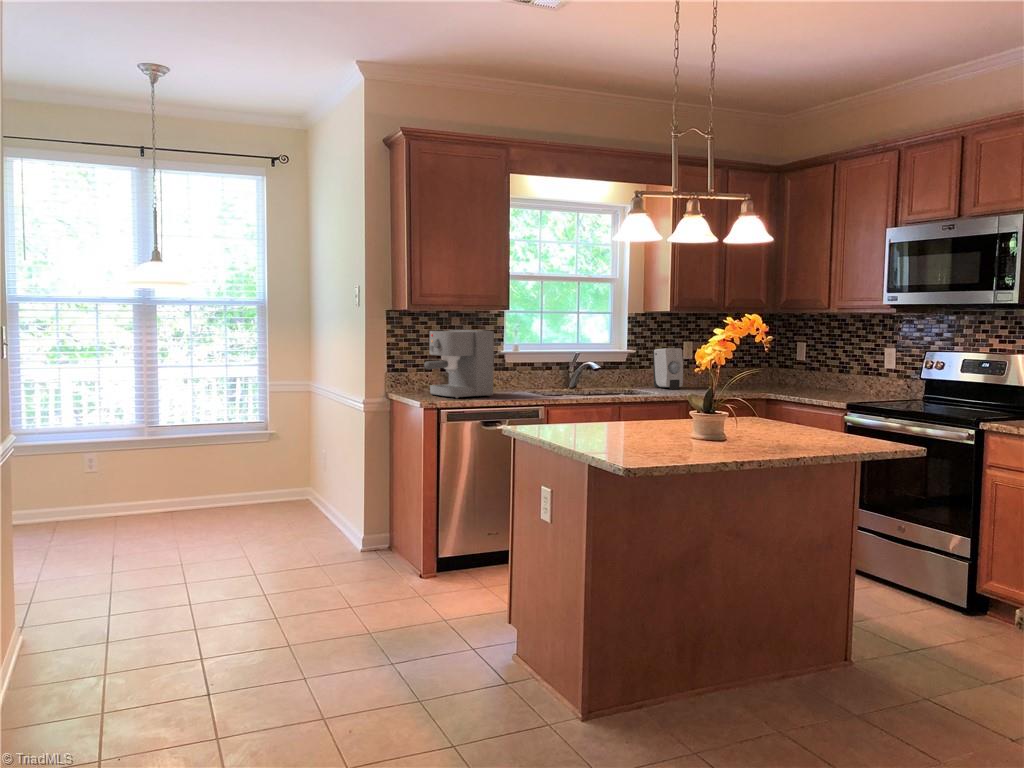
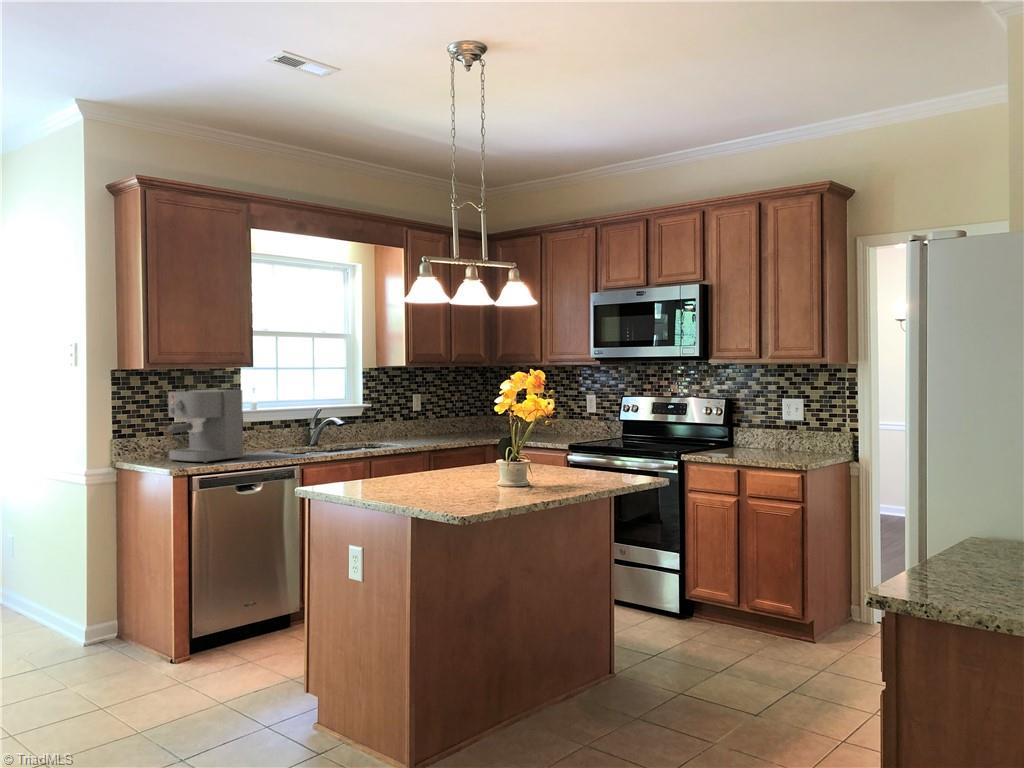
soap dispenser: present [653,348,683,389] -> none [388,401,418,440]

